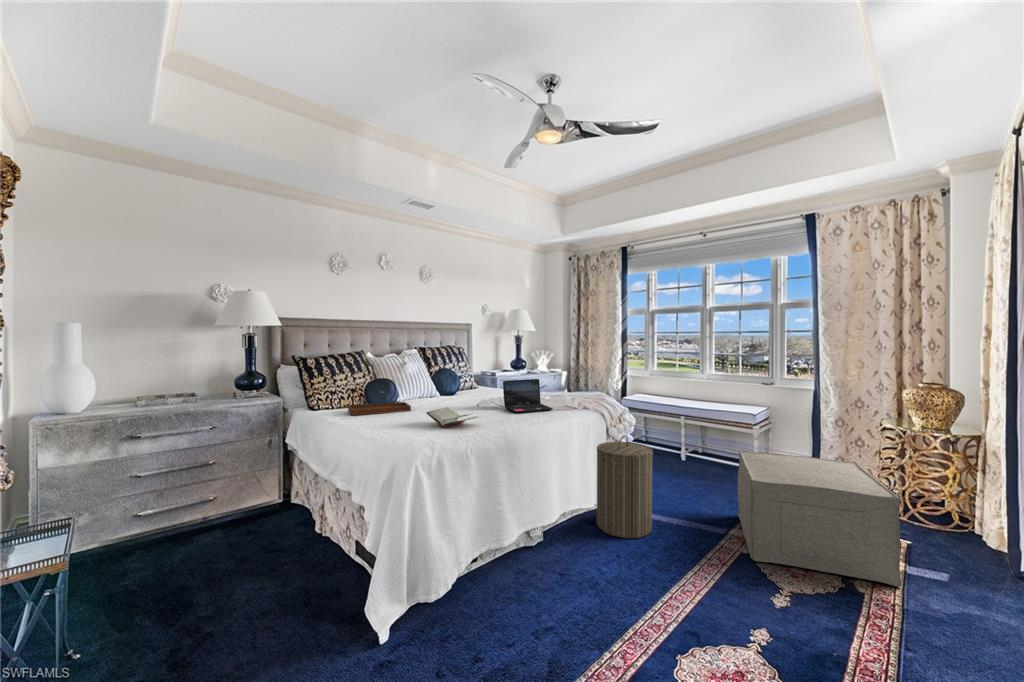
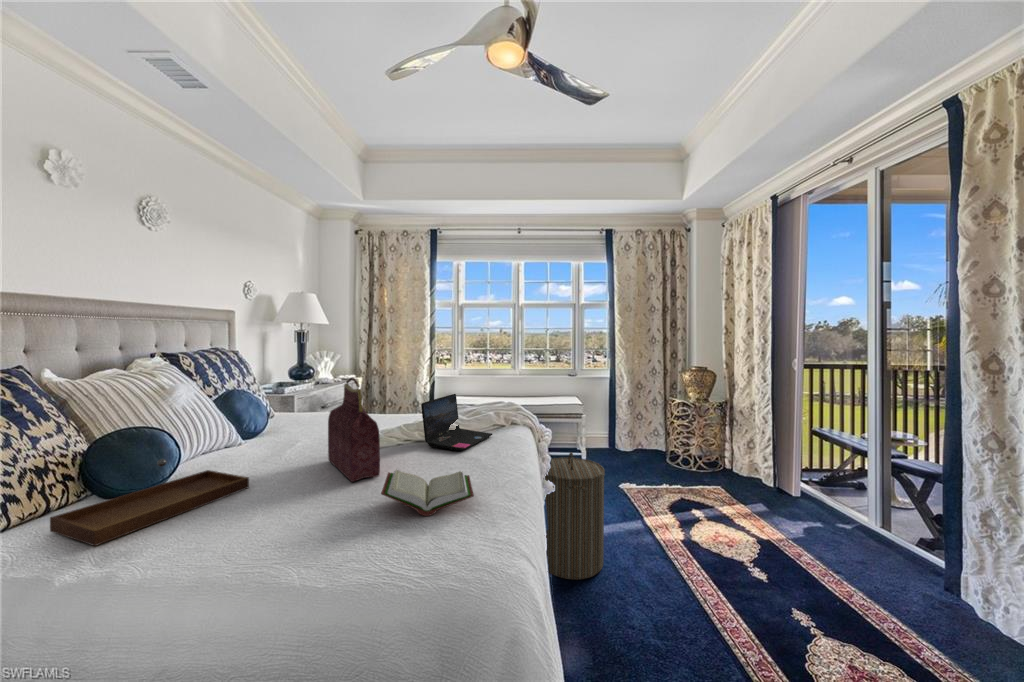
handbag: none [443,361,467,415] -> present [328,378,380,482]
ottoman: present [738,451,901,587] -> none [626,436,779,551]

